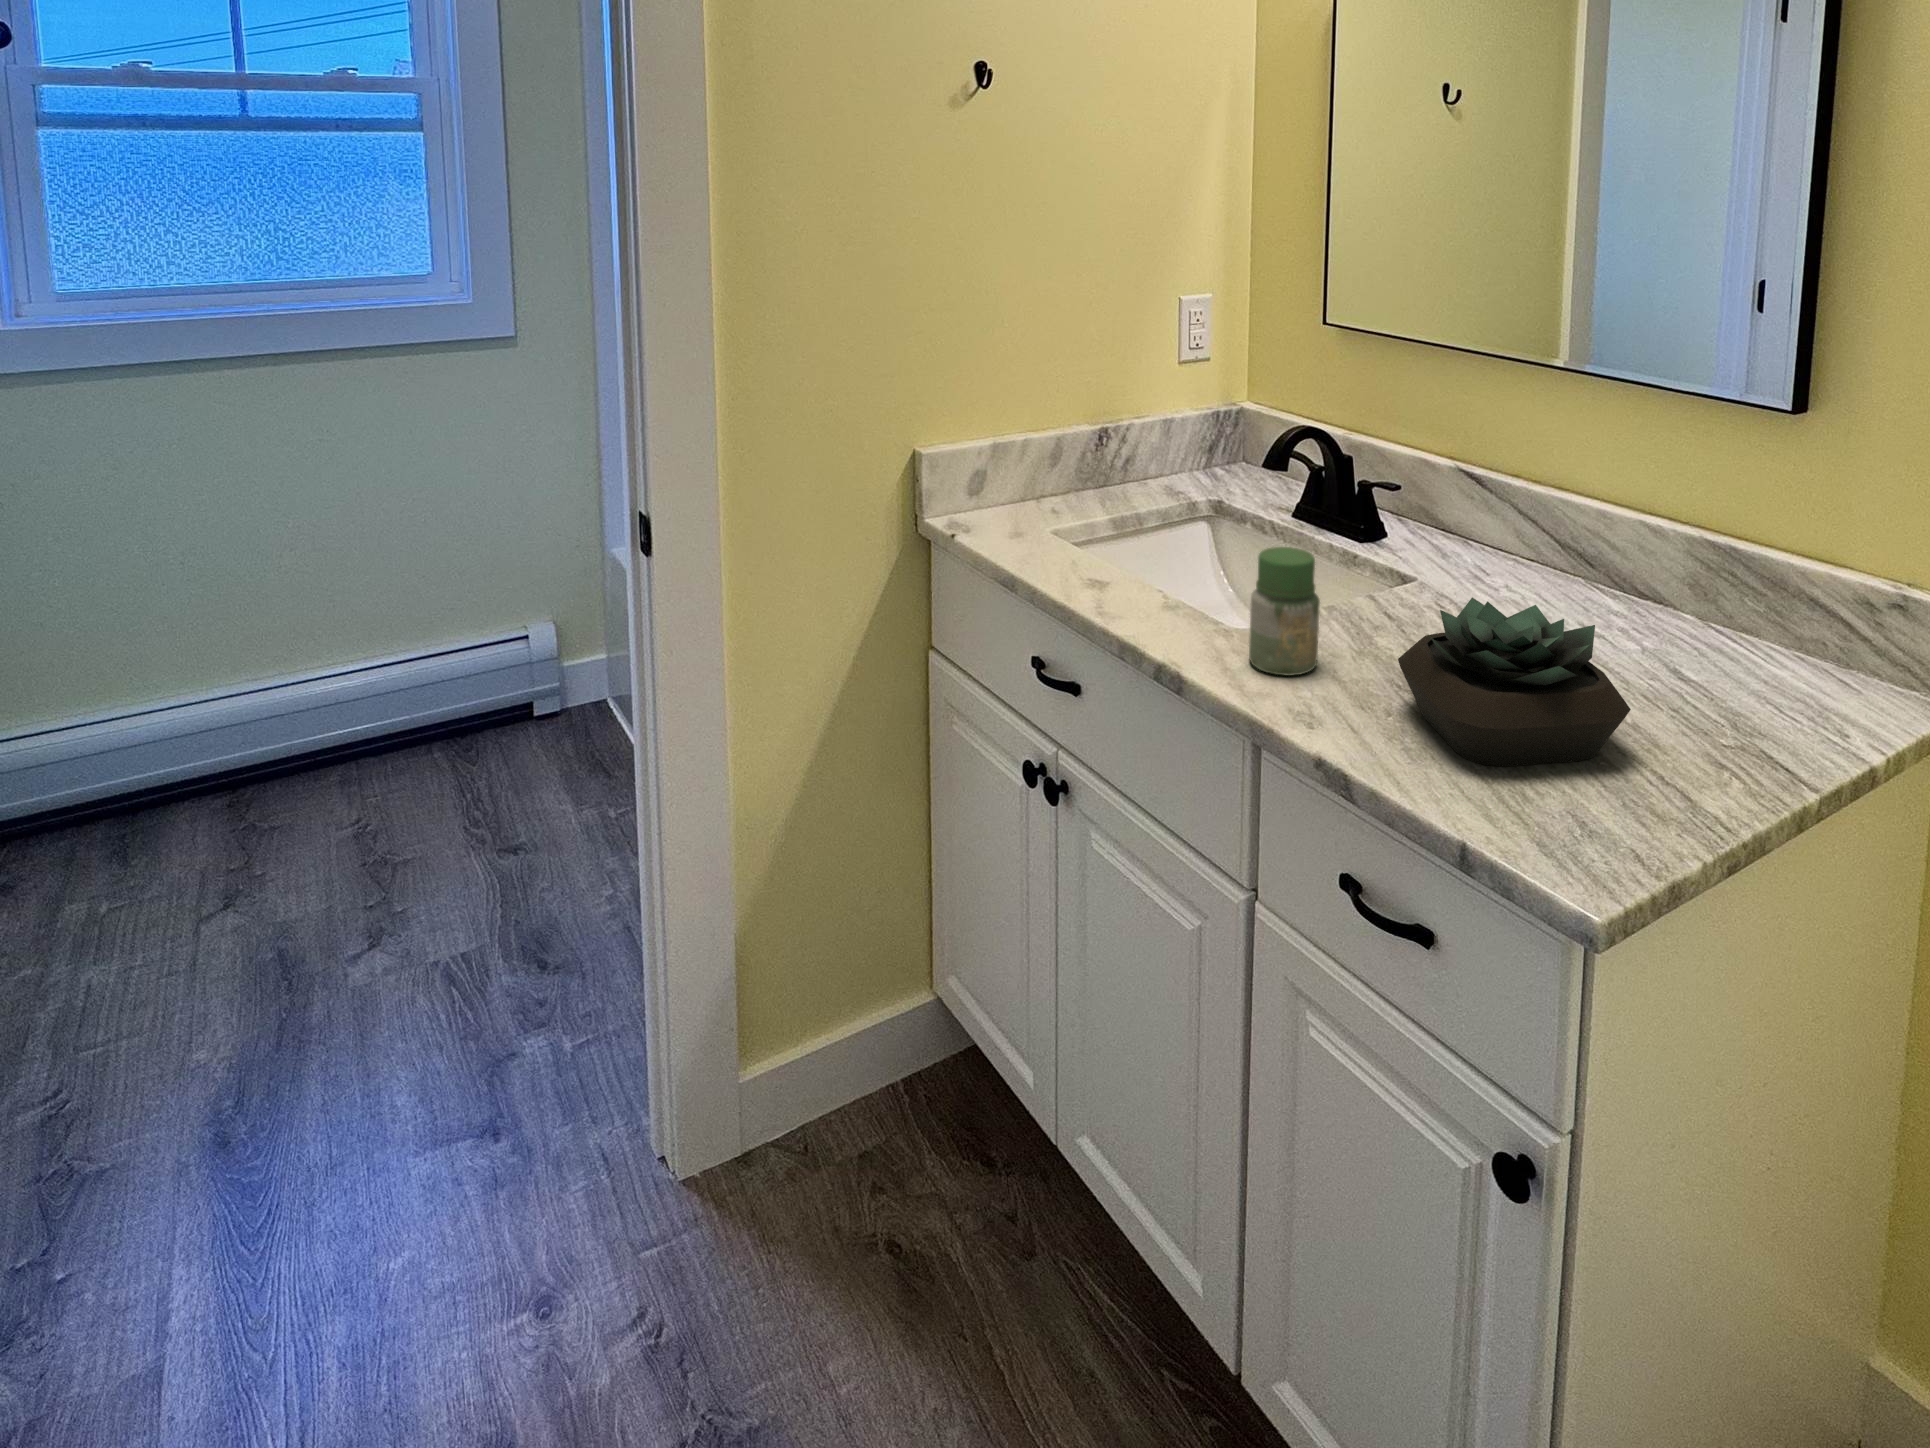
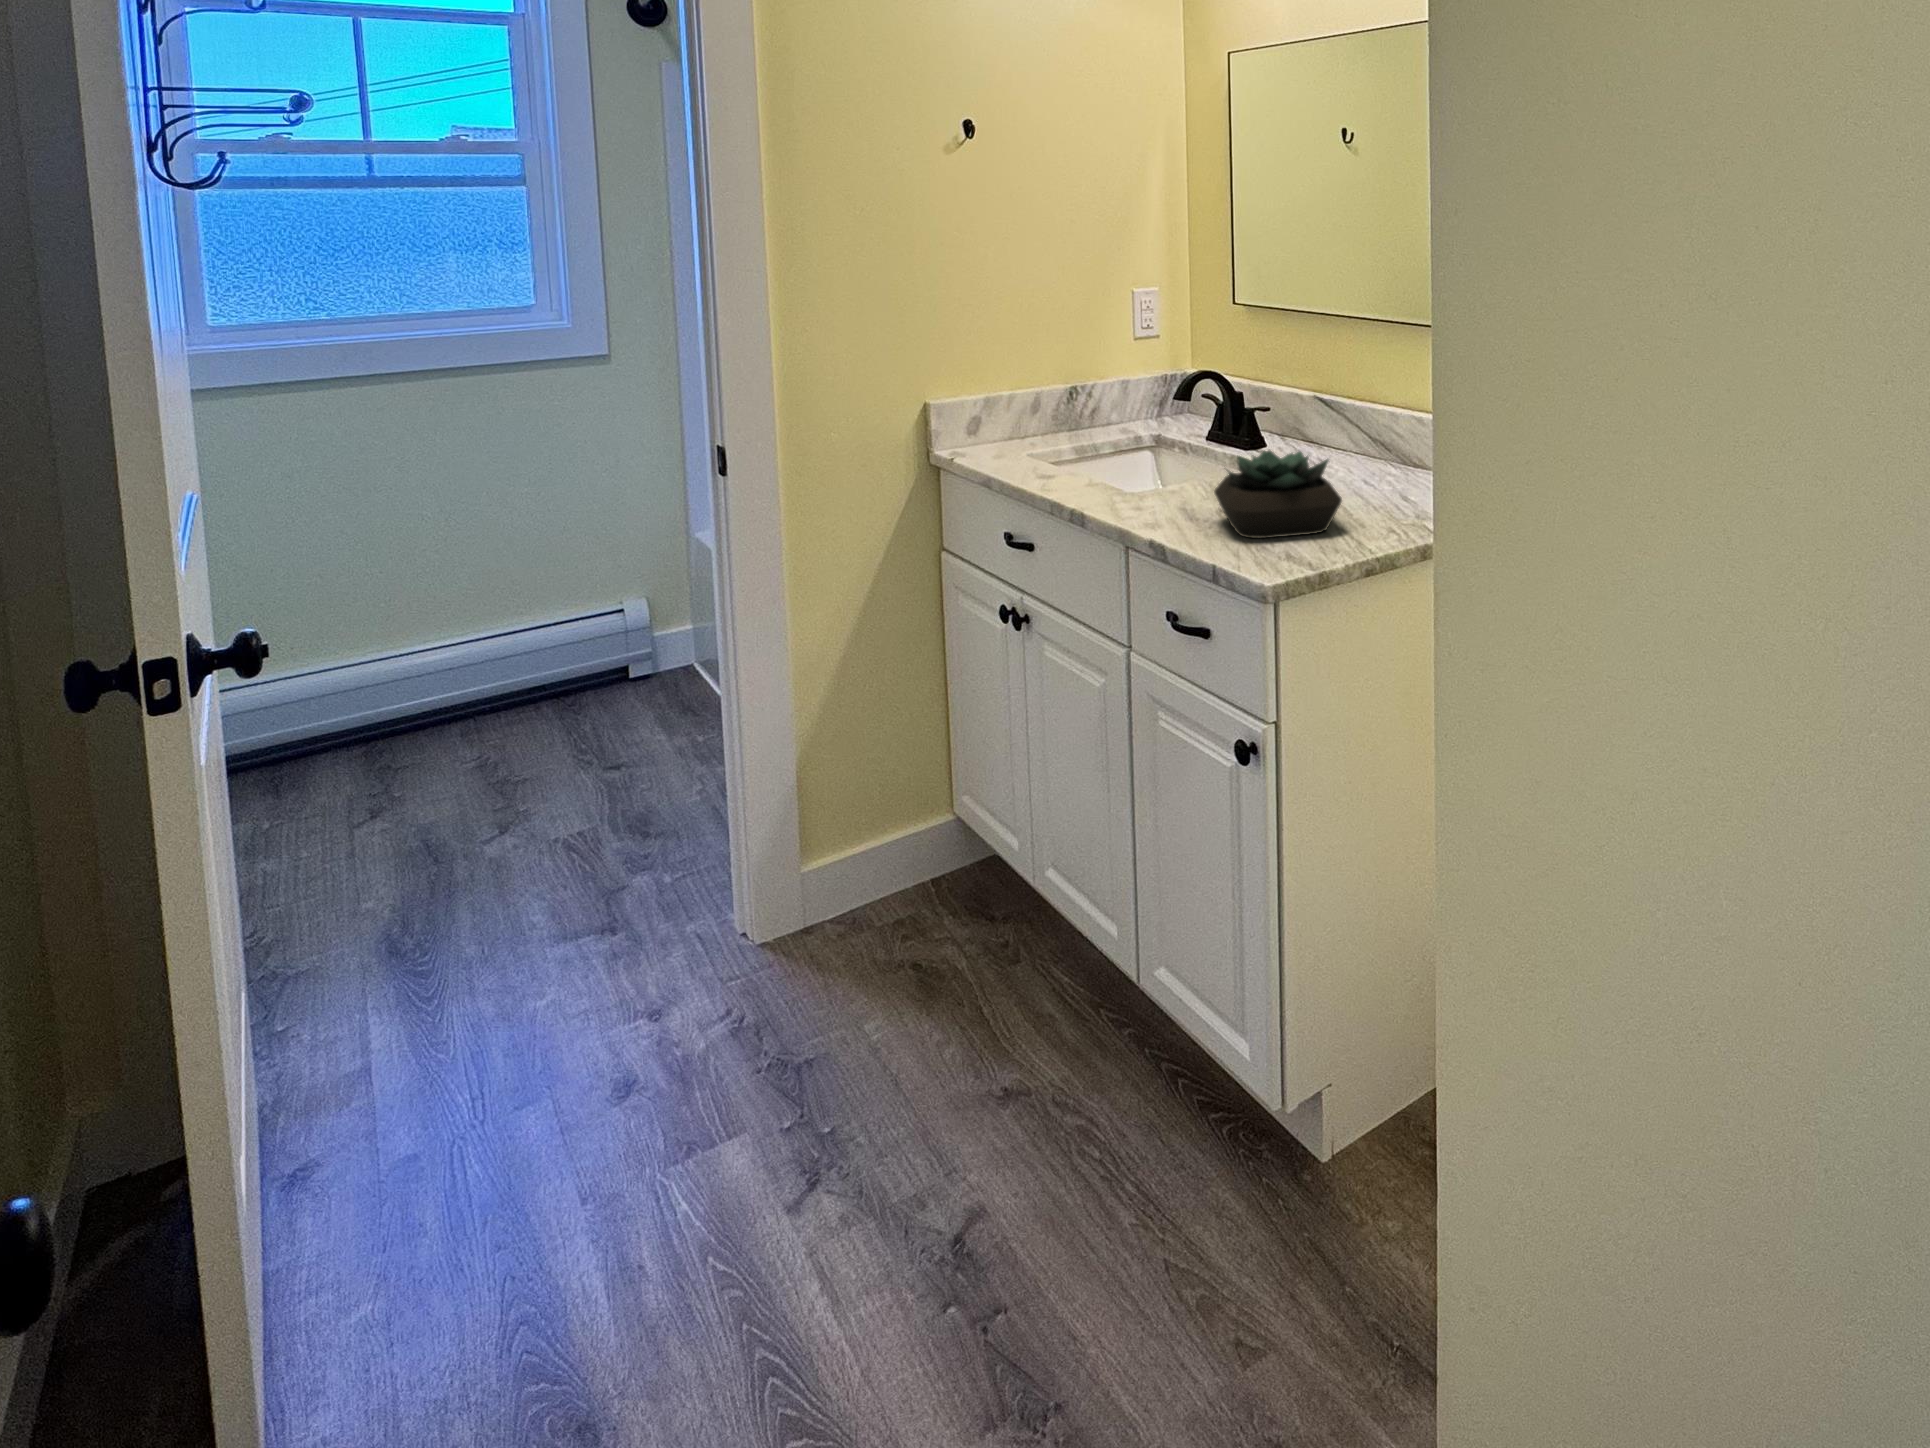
jar: present [1249,547,1320,676] -> none [1131,431,1177,511]

